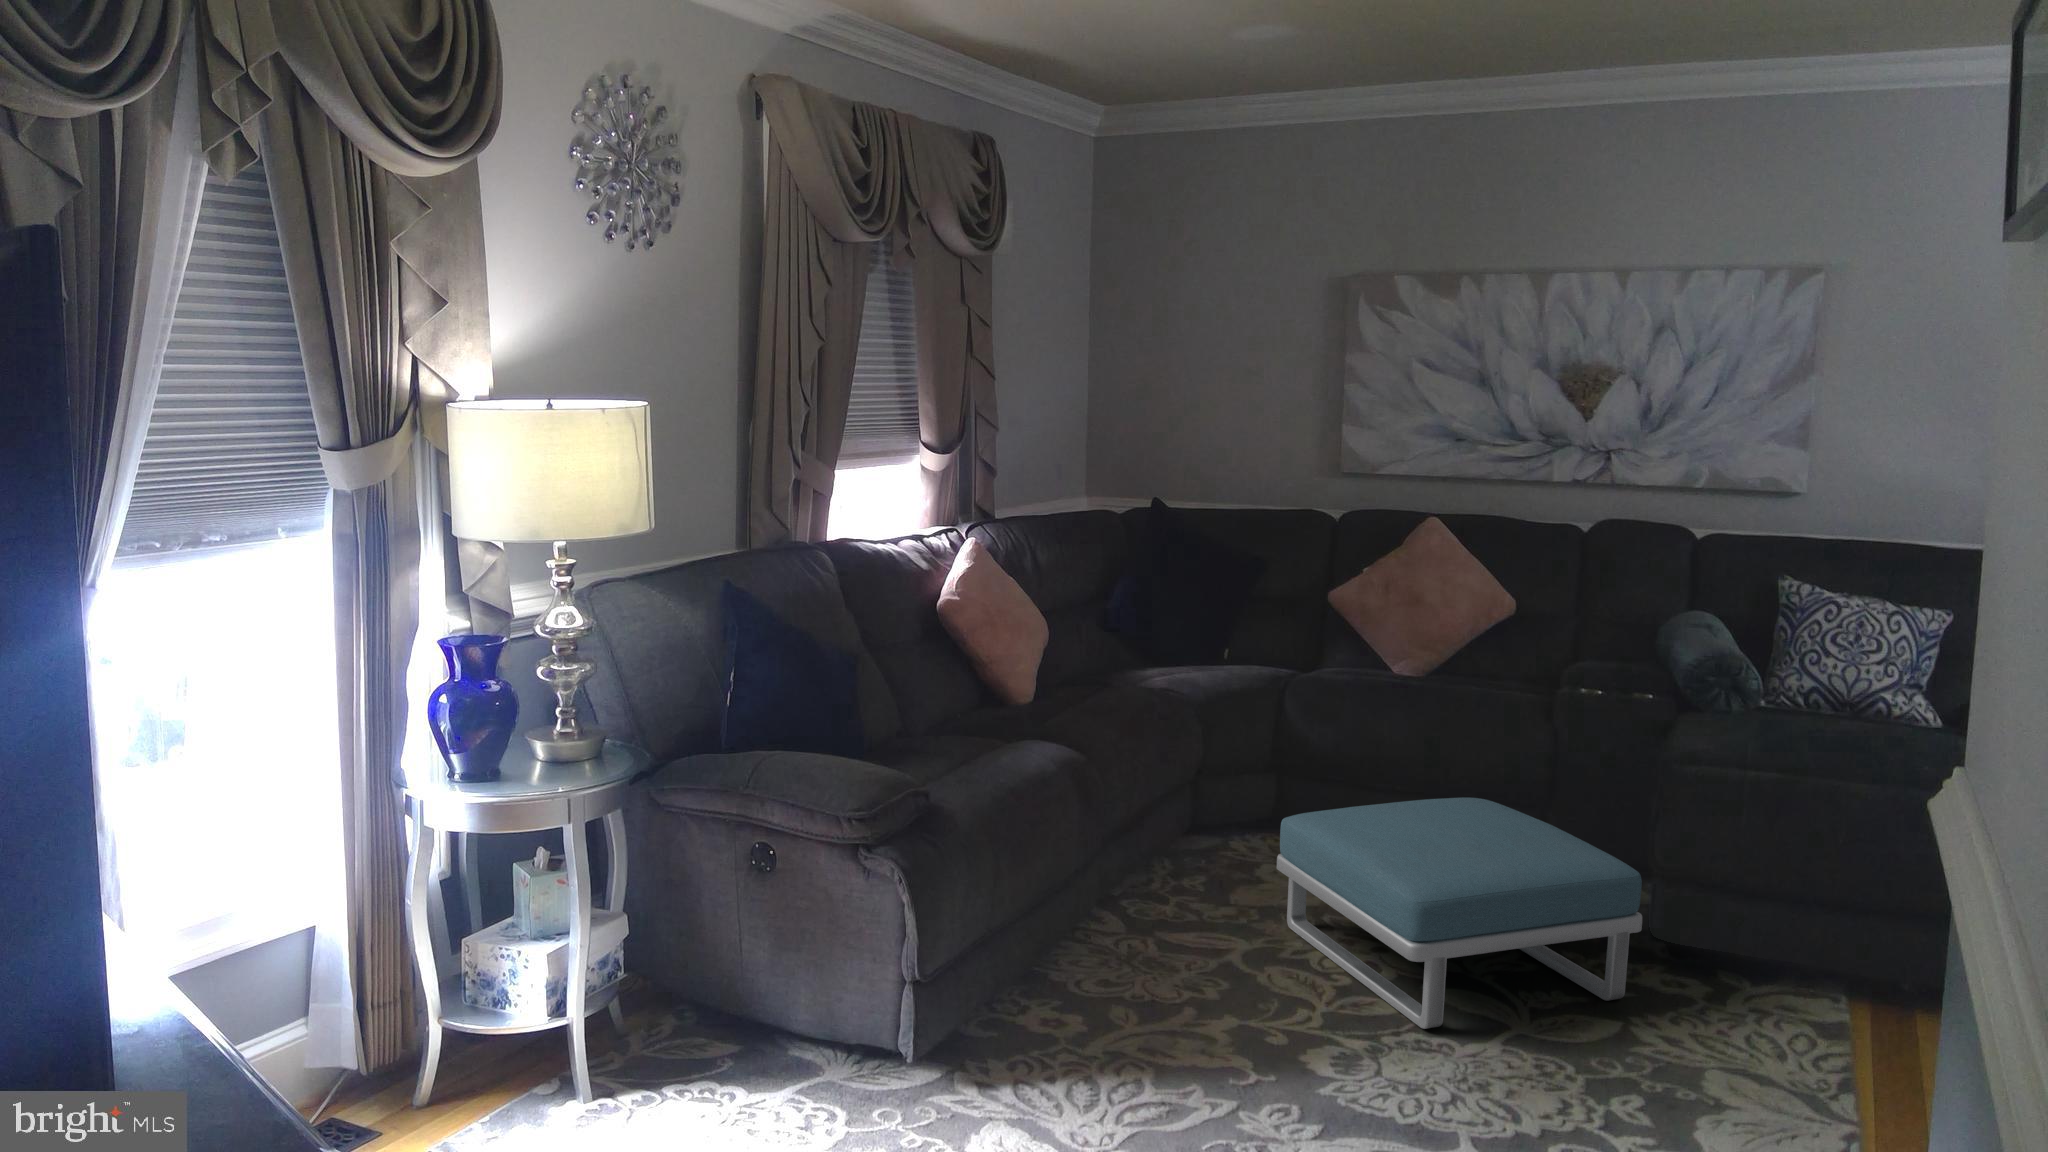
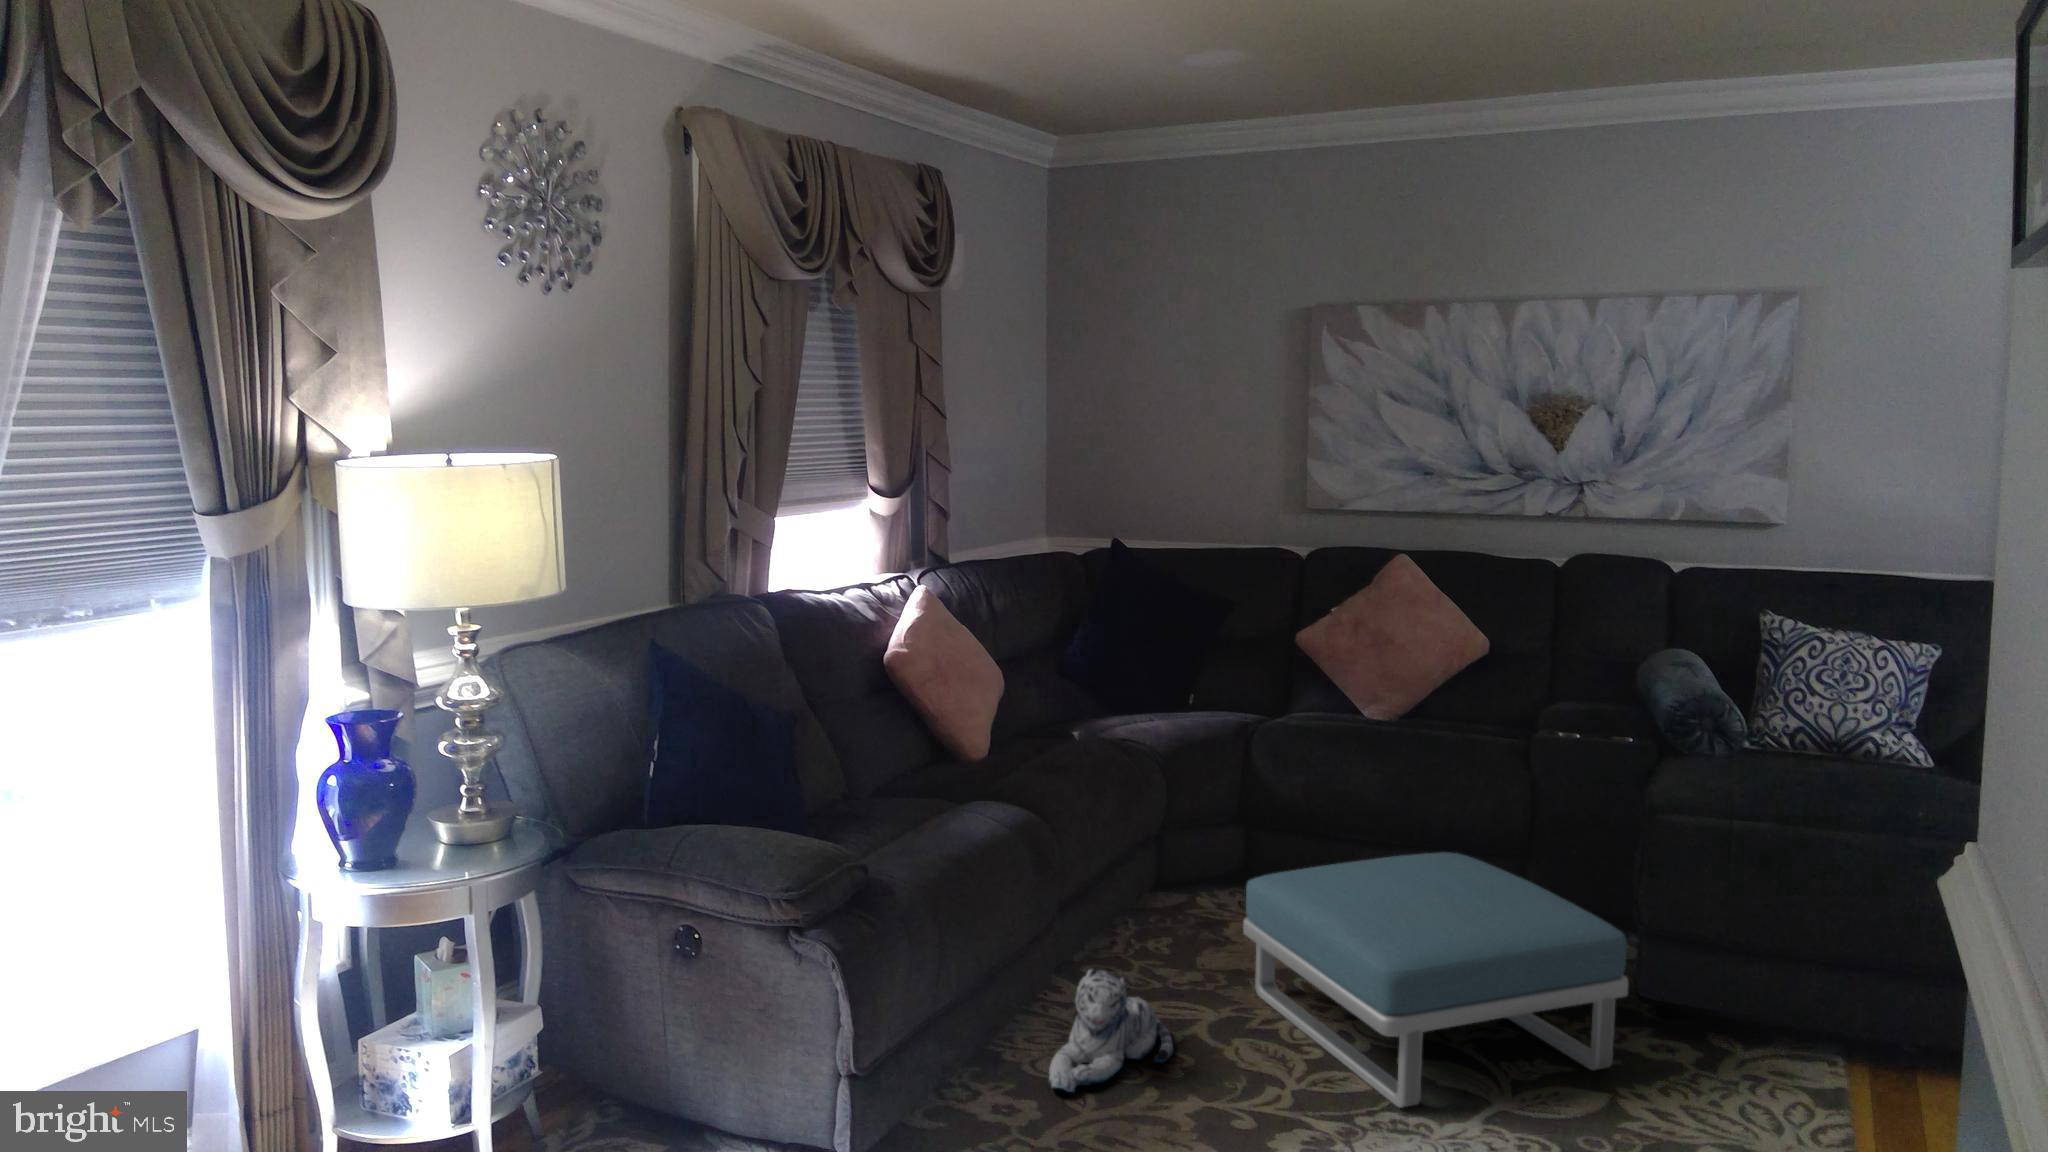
plush toy: none [1094,895,1211,1009] -> present [1049,969,1174,1092]

